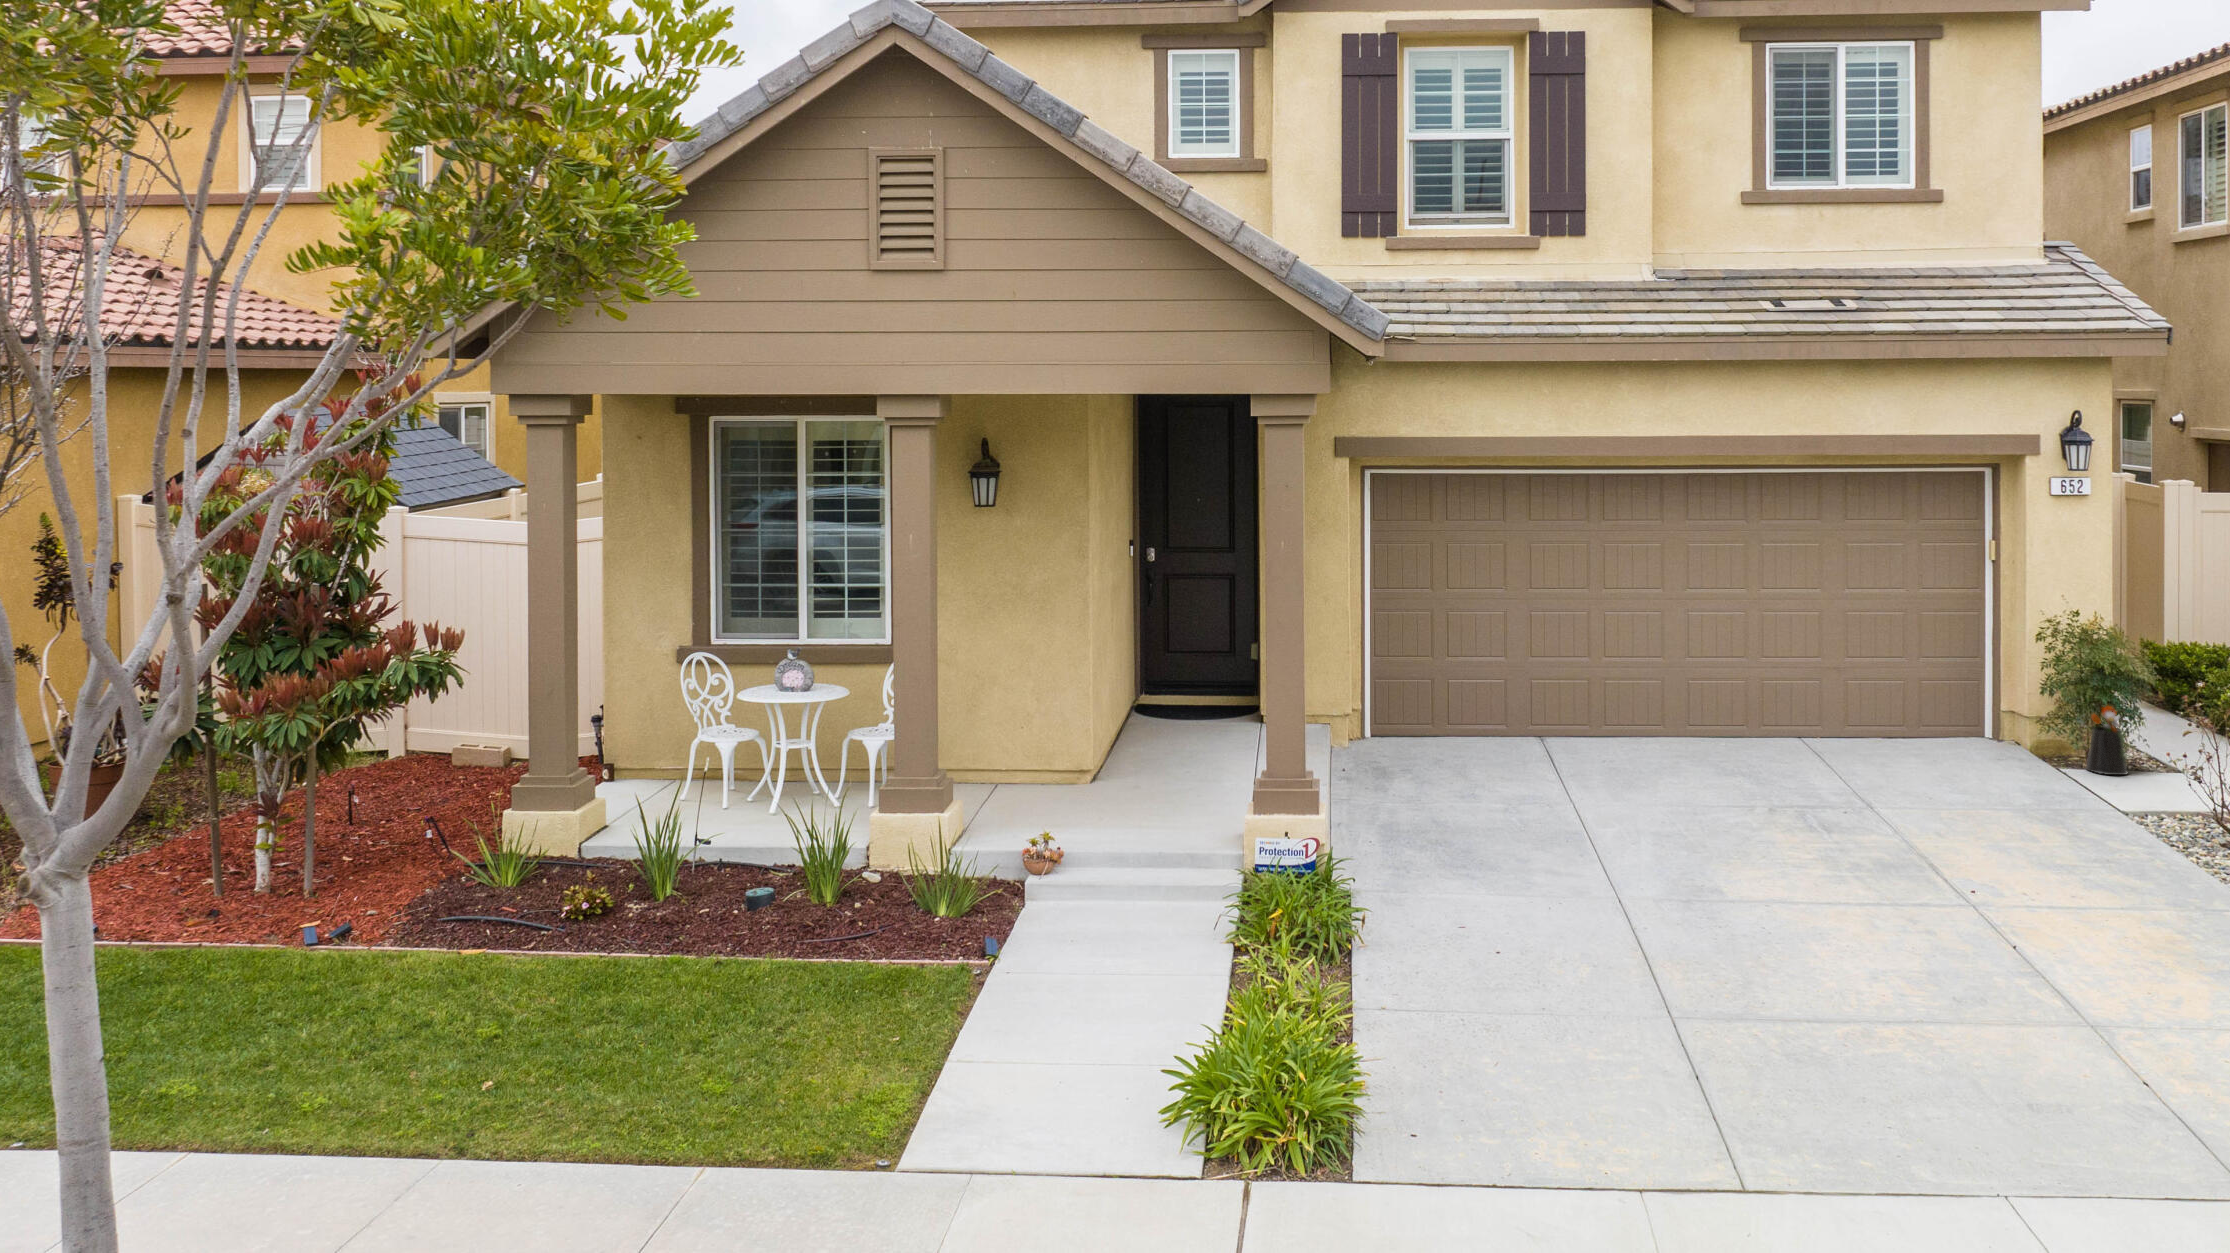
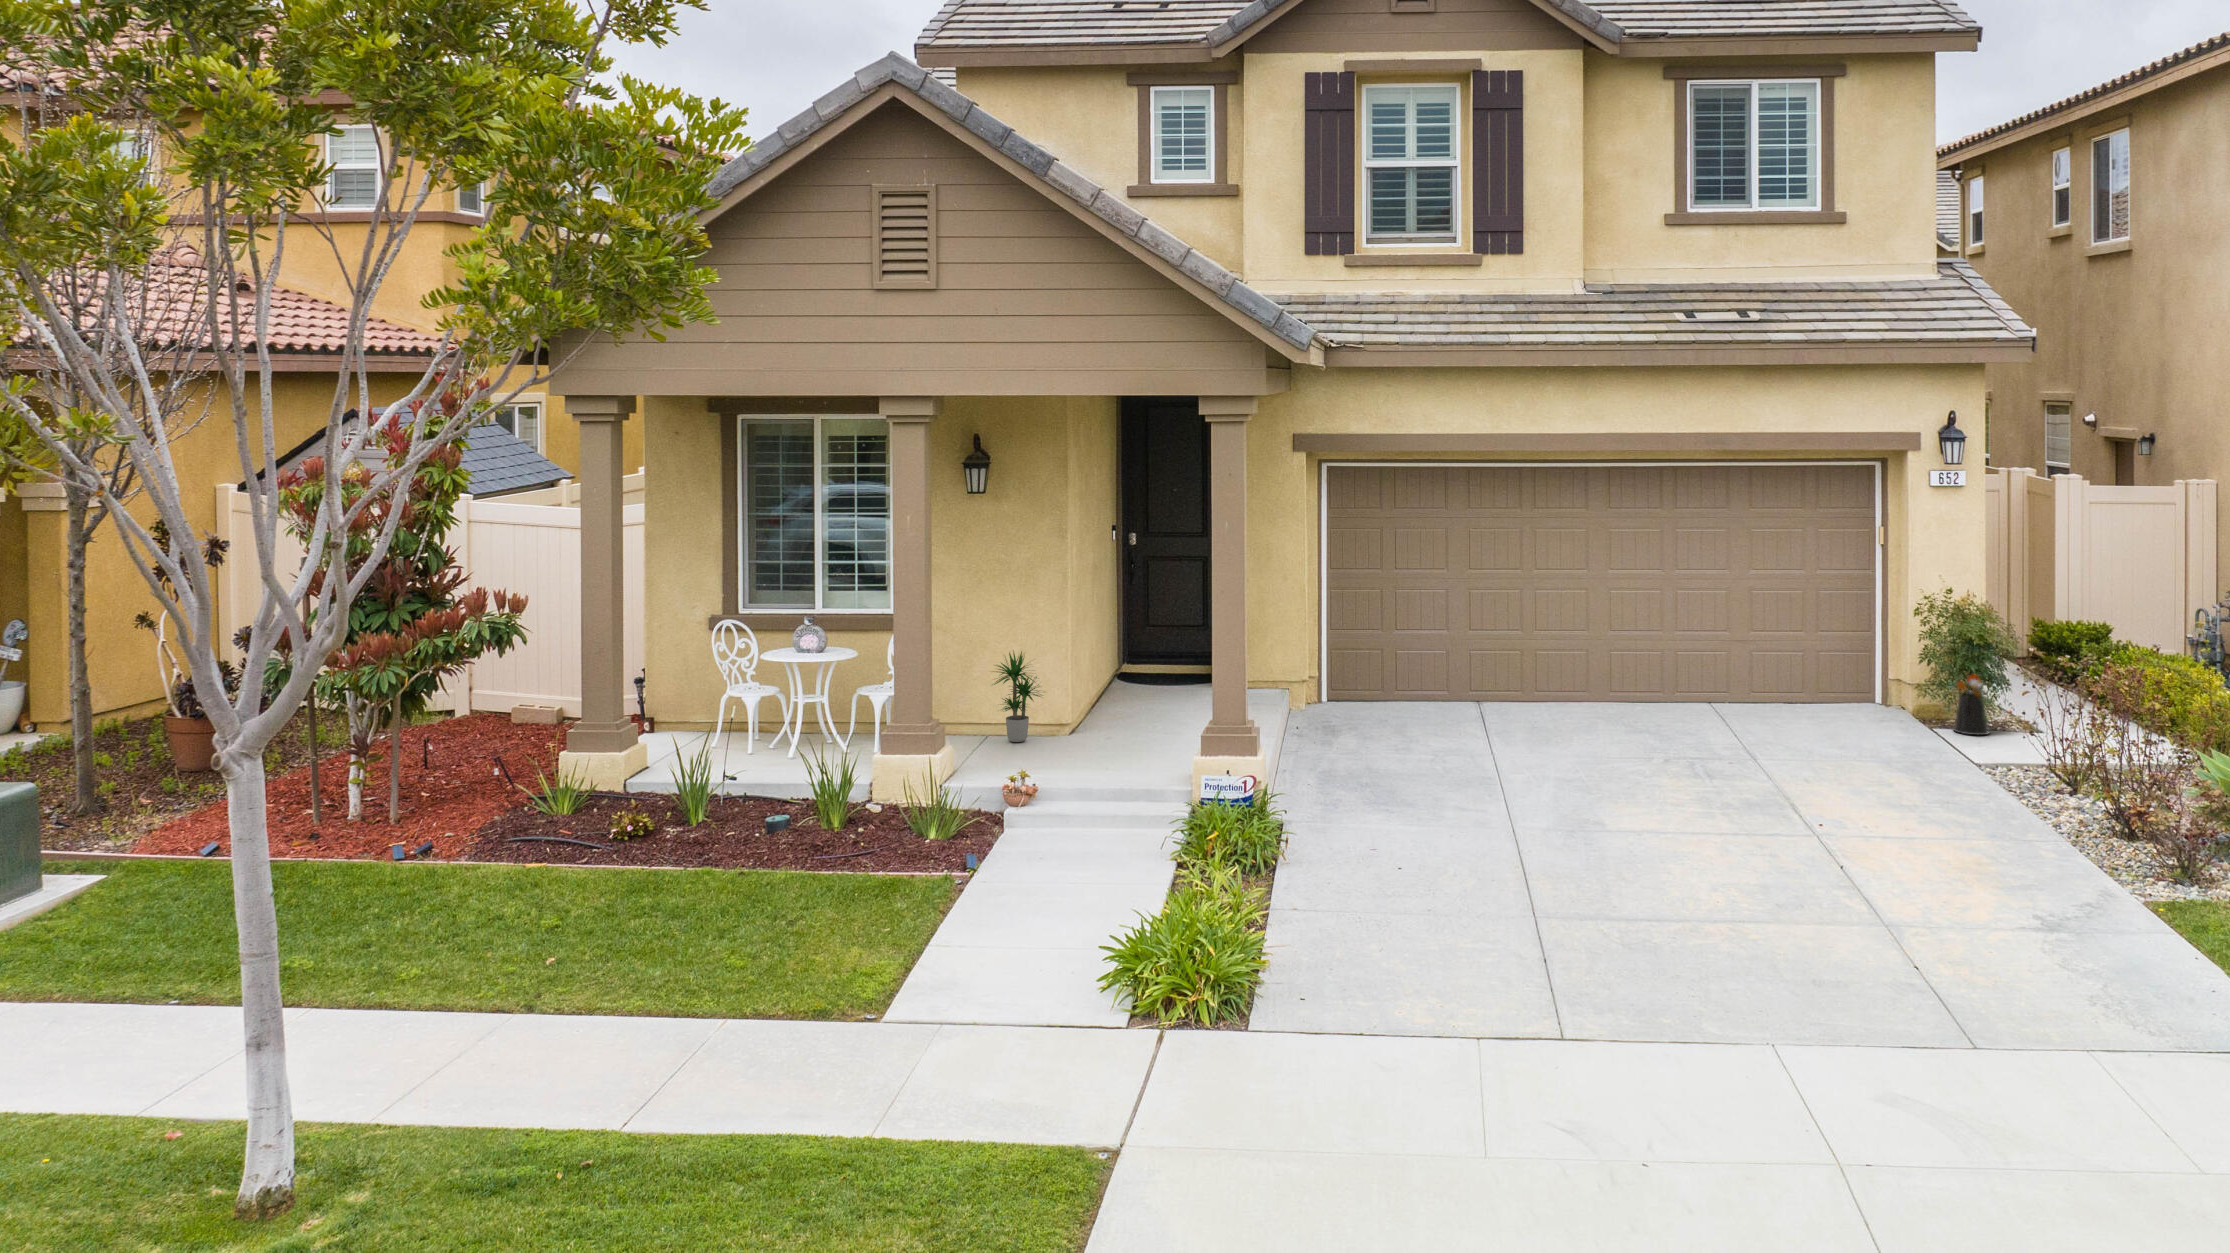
potted plant: none [1000,681,1068,788] -> present [994,651,1040,742]

